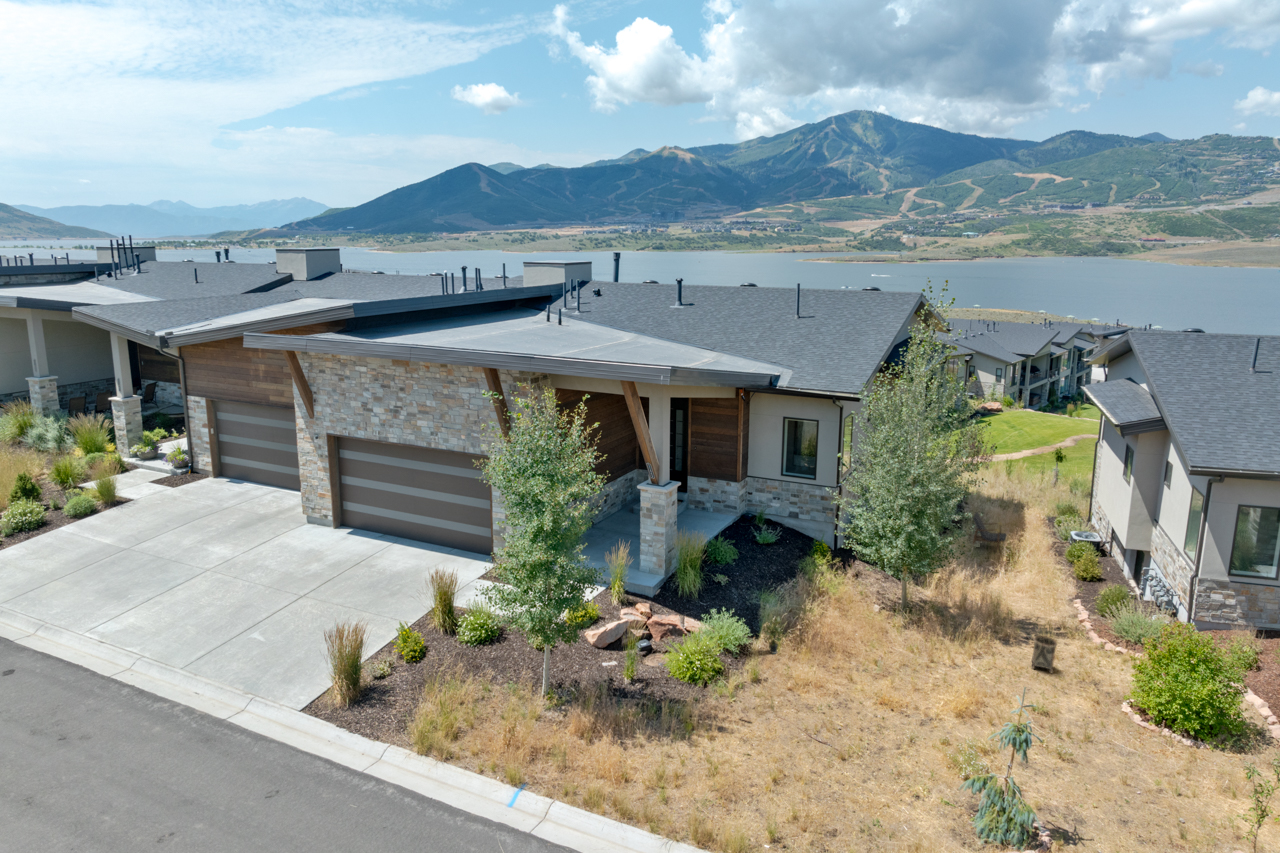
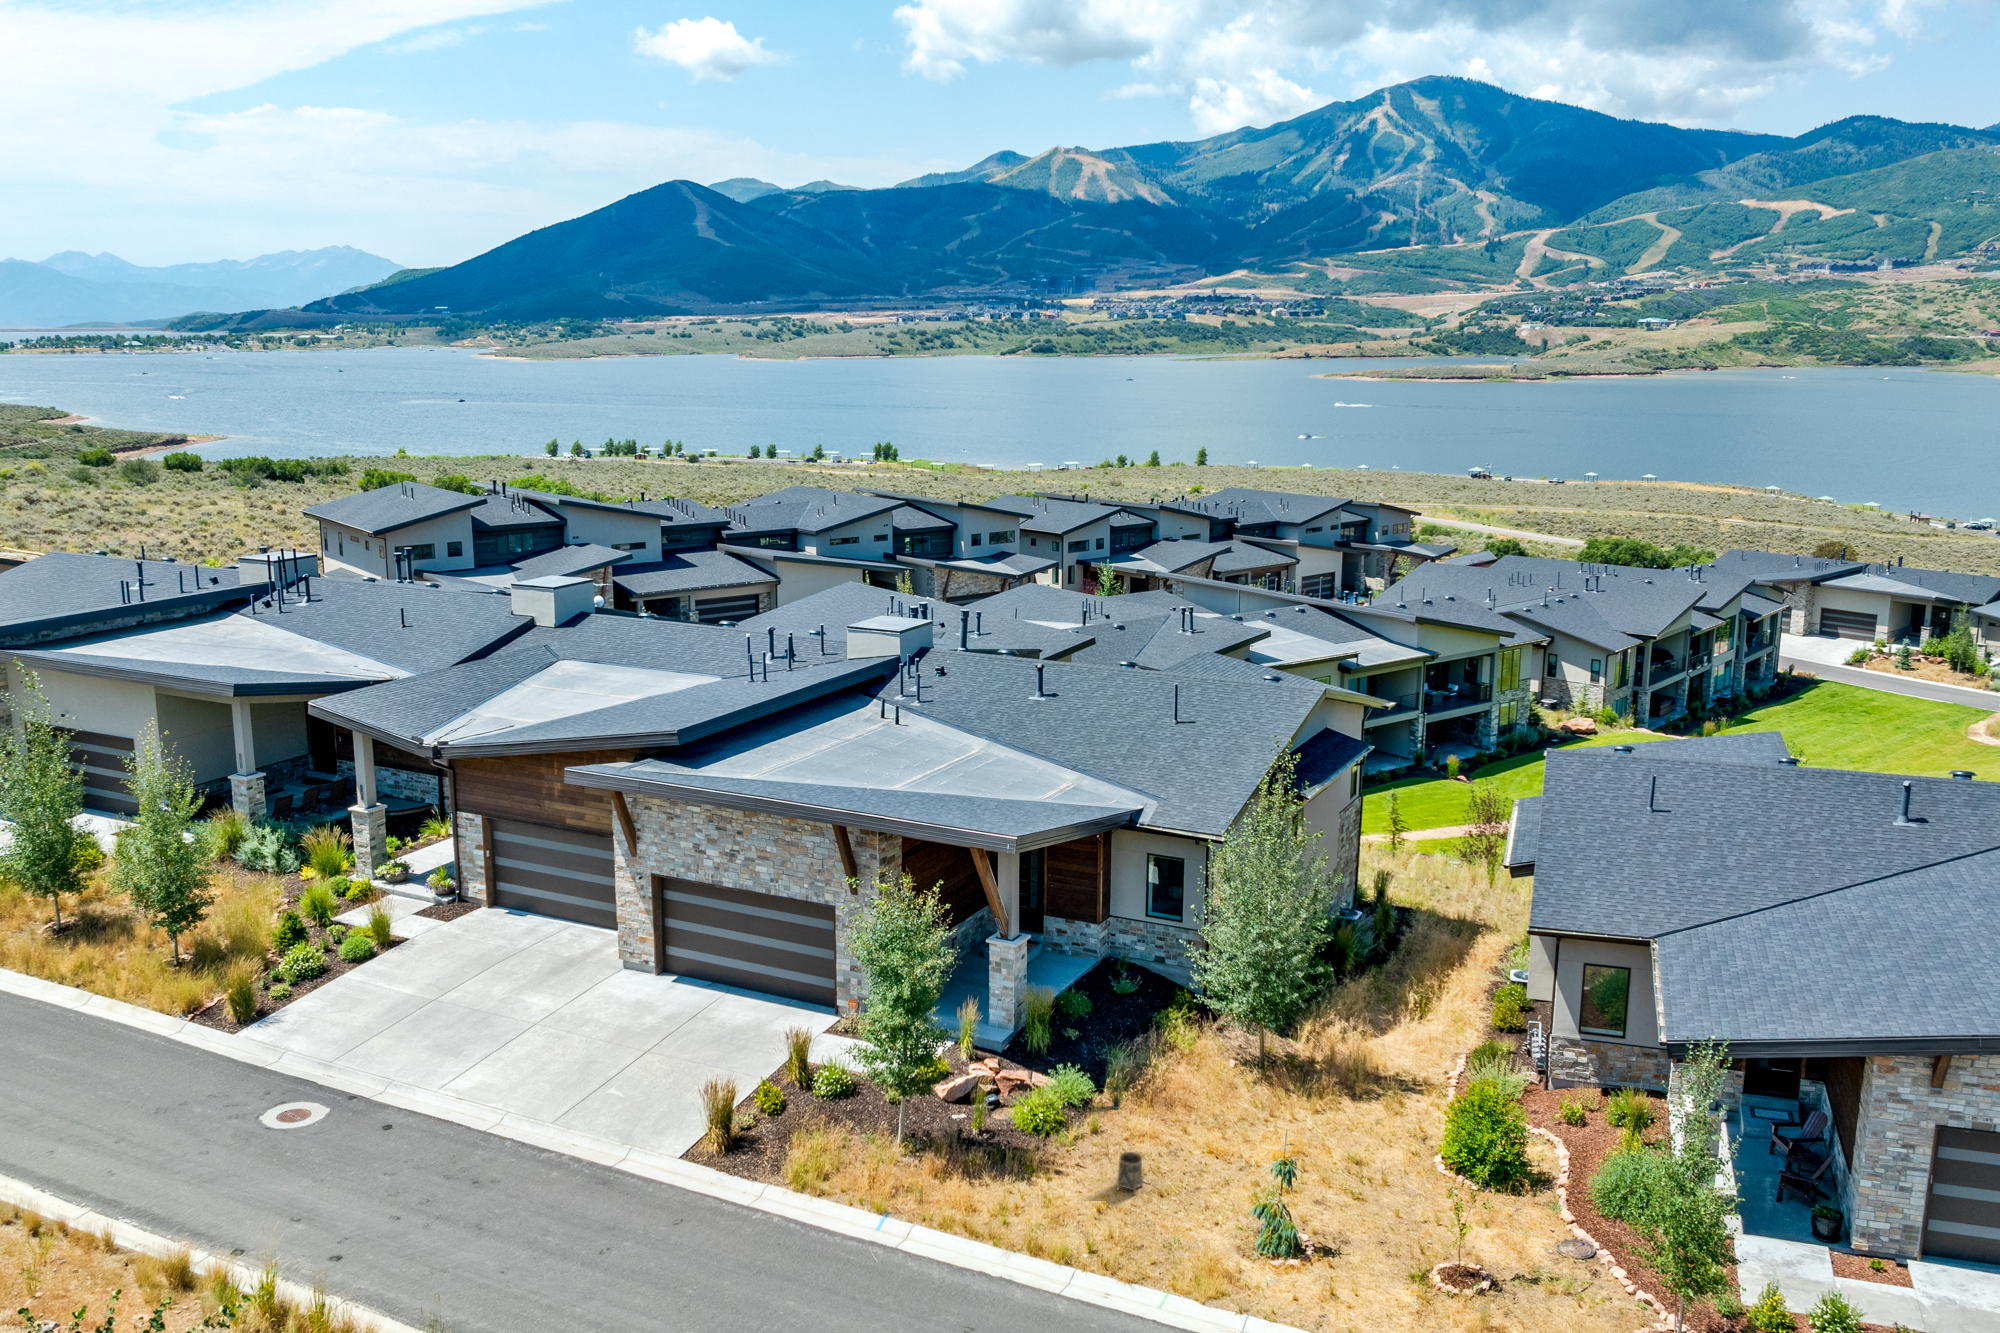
lounge chair: present [973,512,1007,552] -> none [1375,952,1415,1001]
basket: present [1031,636,1057,673] -> present [1116,1152,1143,1195]

